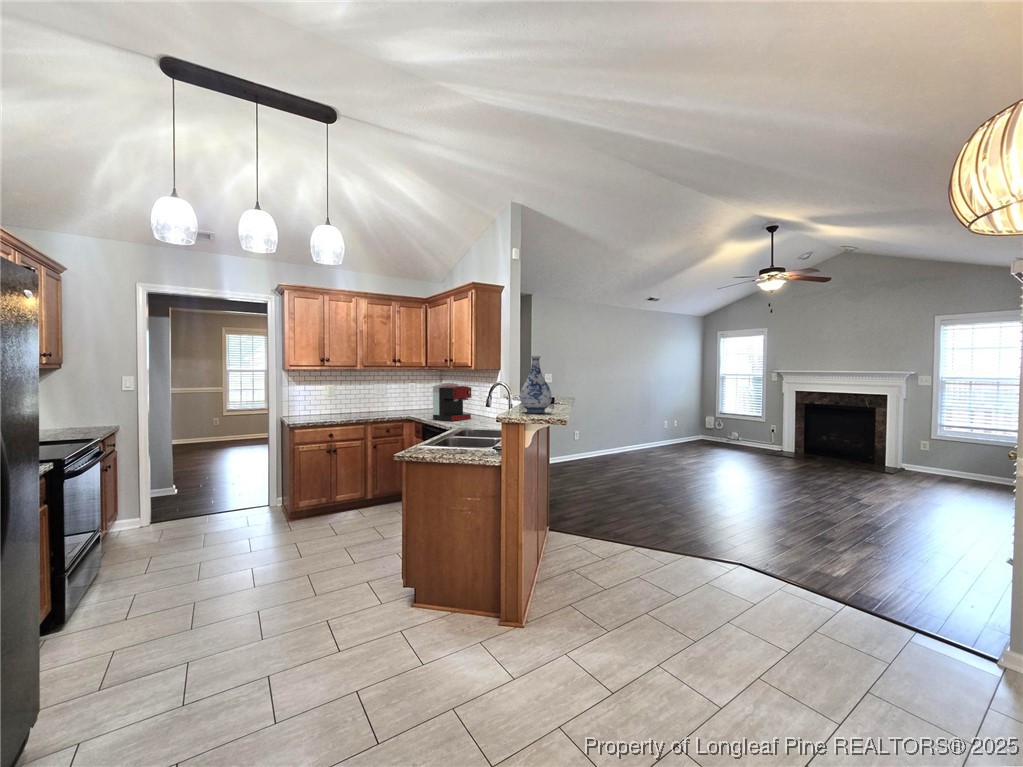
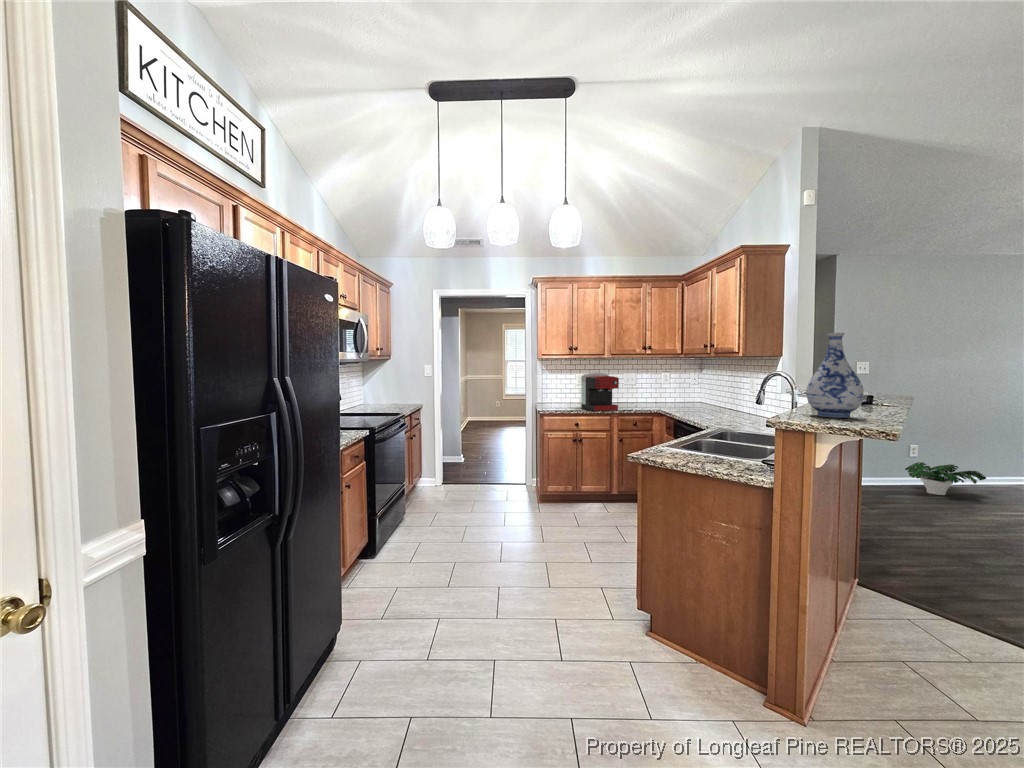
coffee maker: present [433,383,471,421] -> present [581,373,619,411]
potted plant: none [577,444,618,466] -> present [905,462,986,495]

